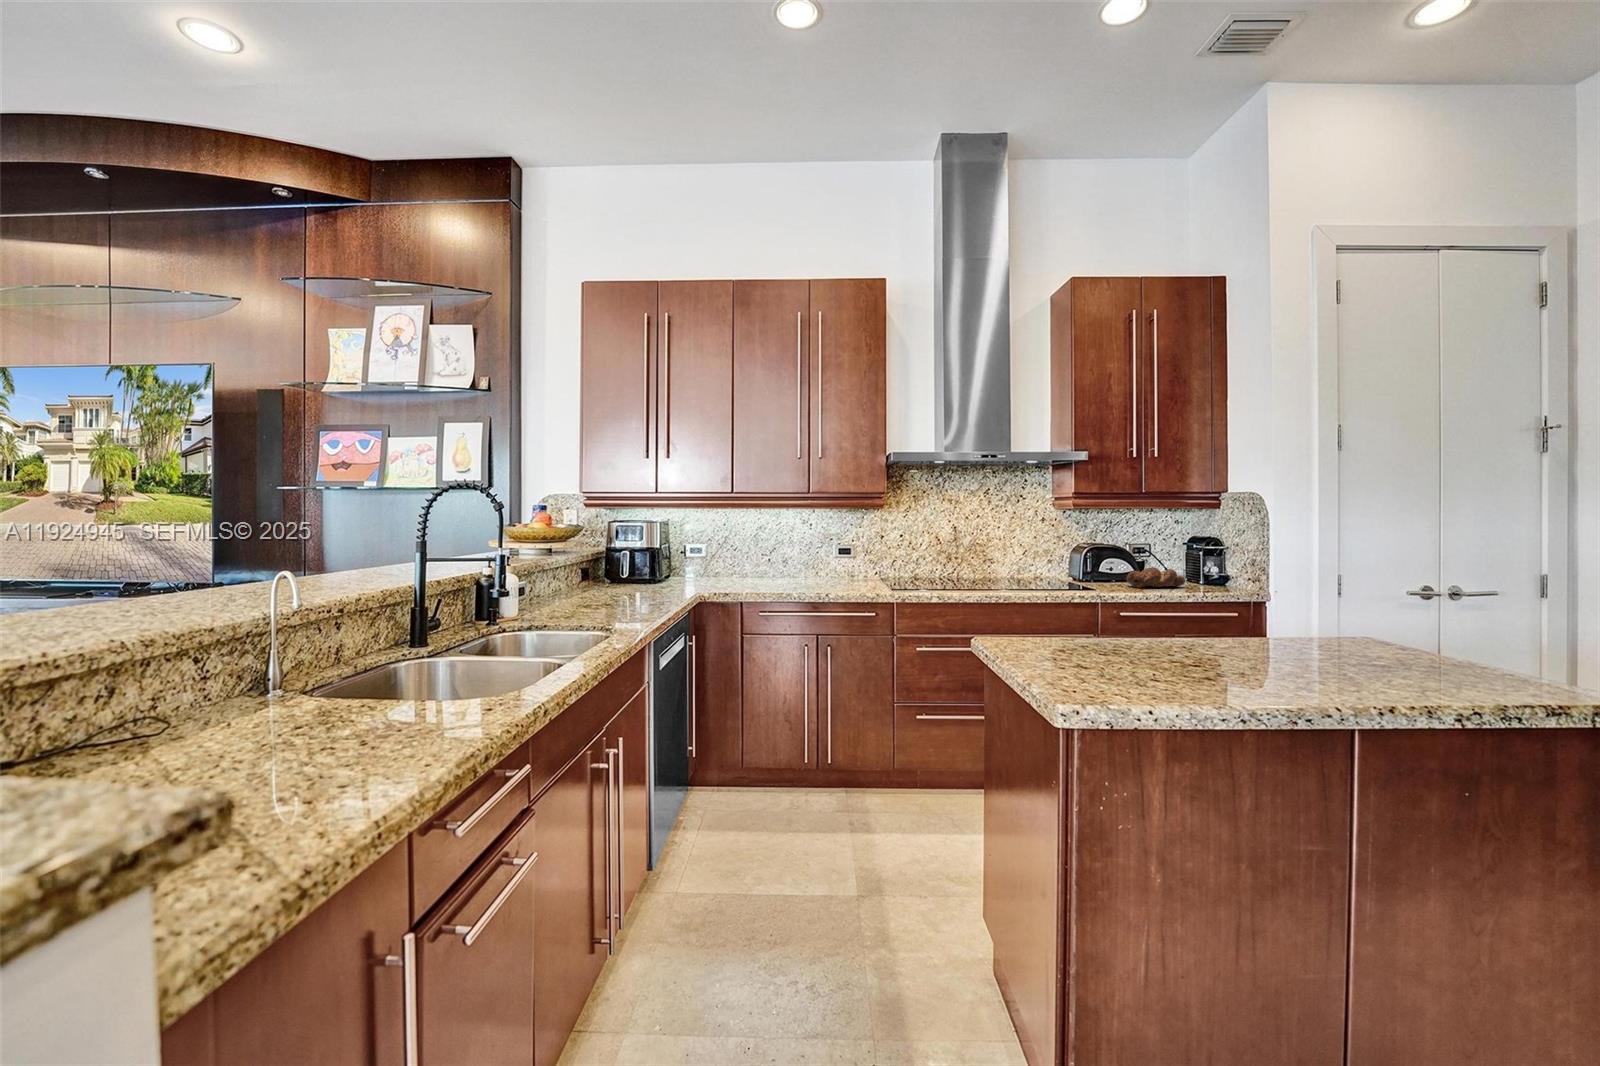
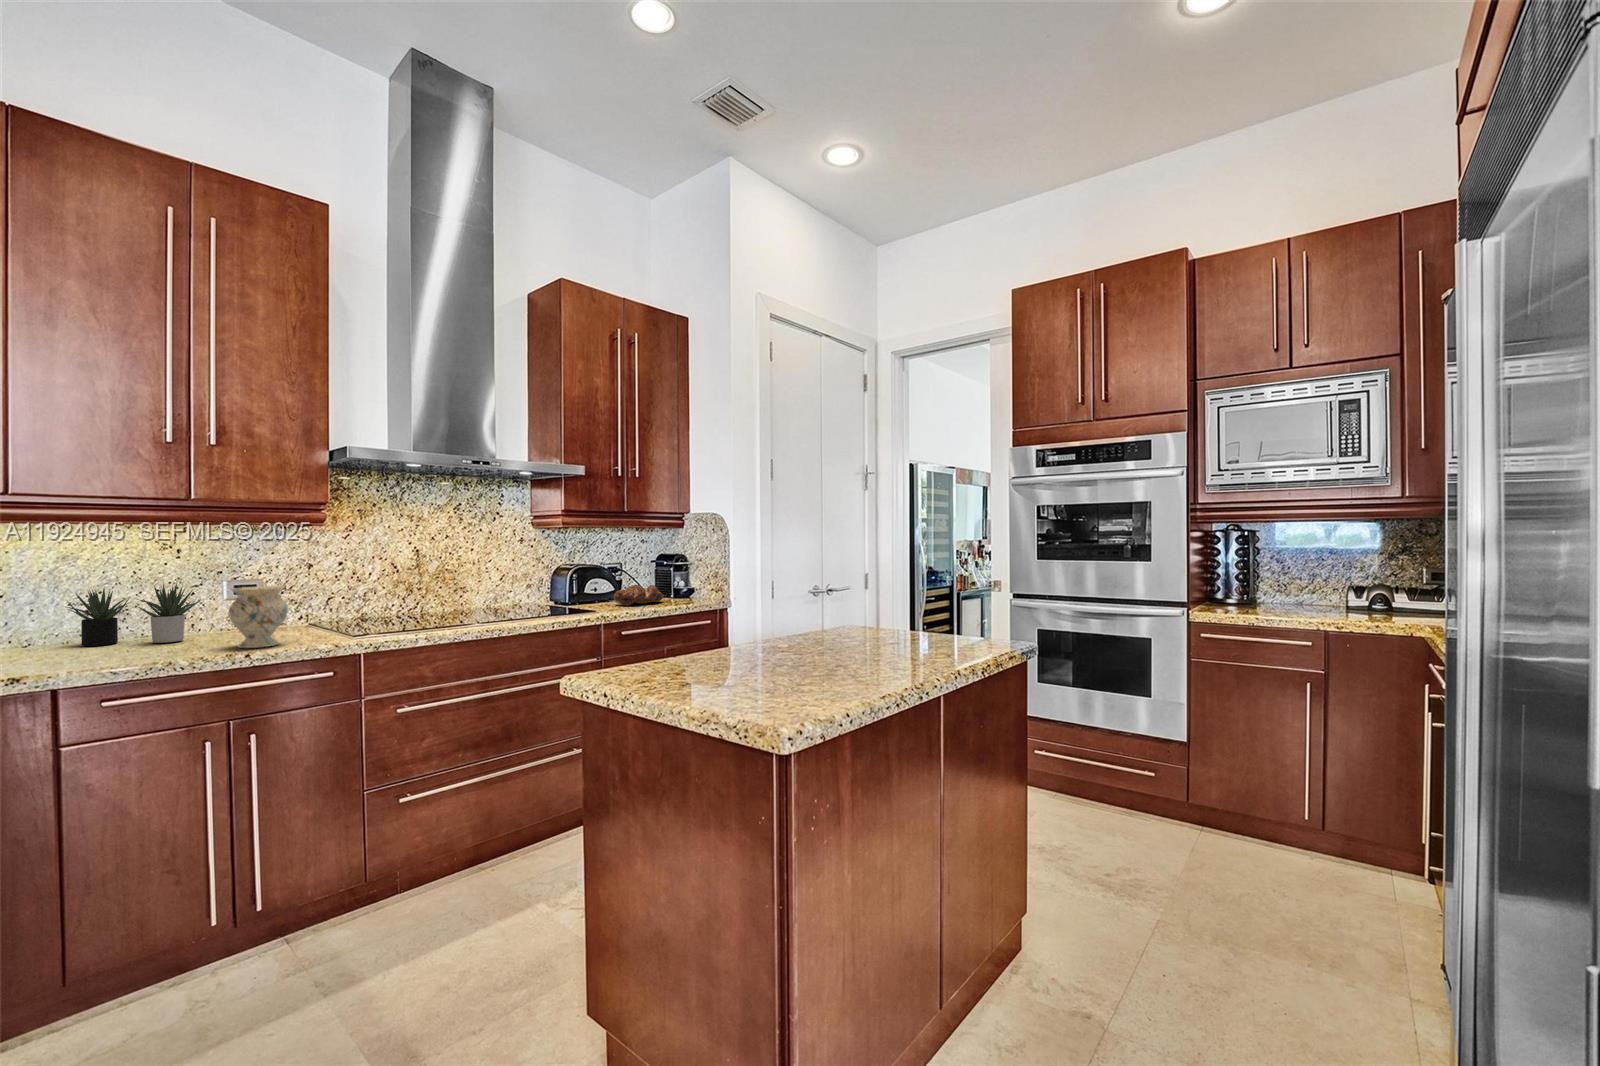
succulent plant: none [757,543,817,582] -> present [67,583,200,646]
vase: none [821,549,853,590] -> present [229,586,288,648]

